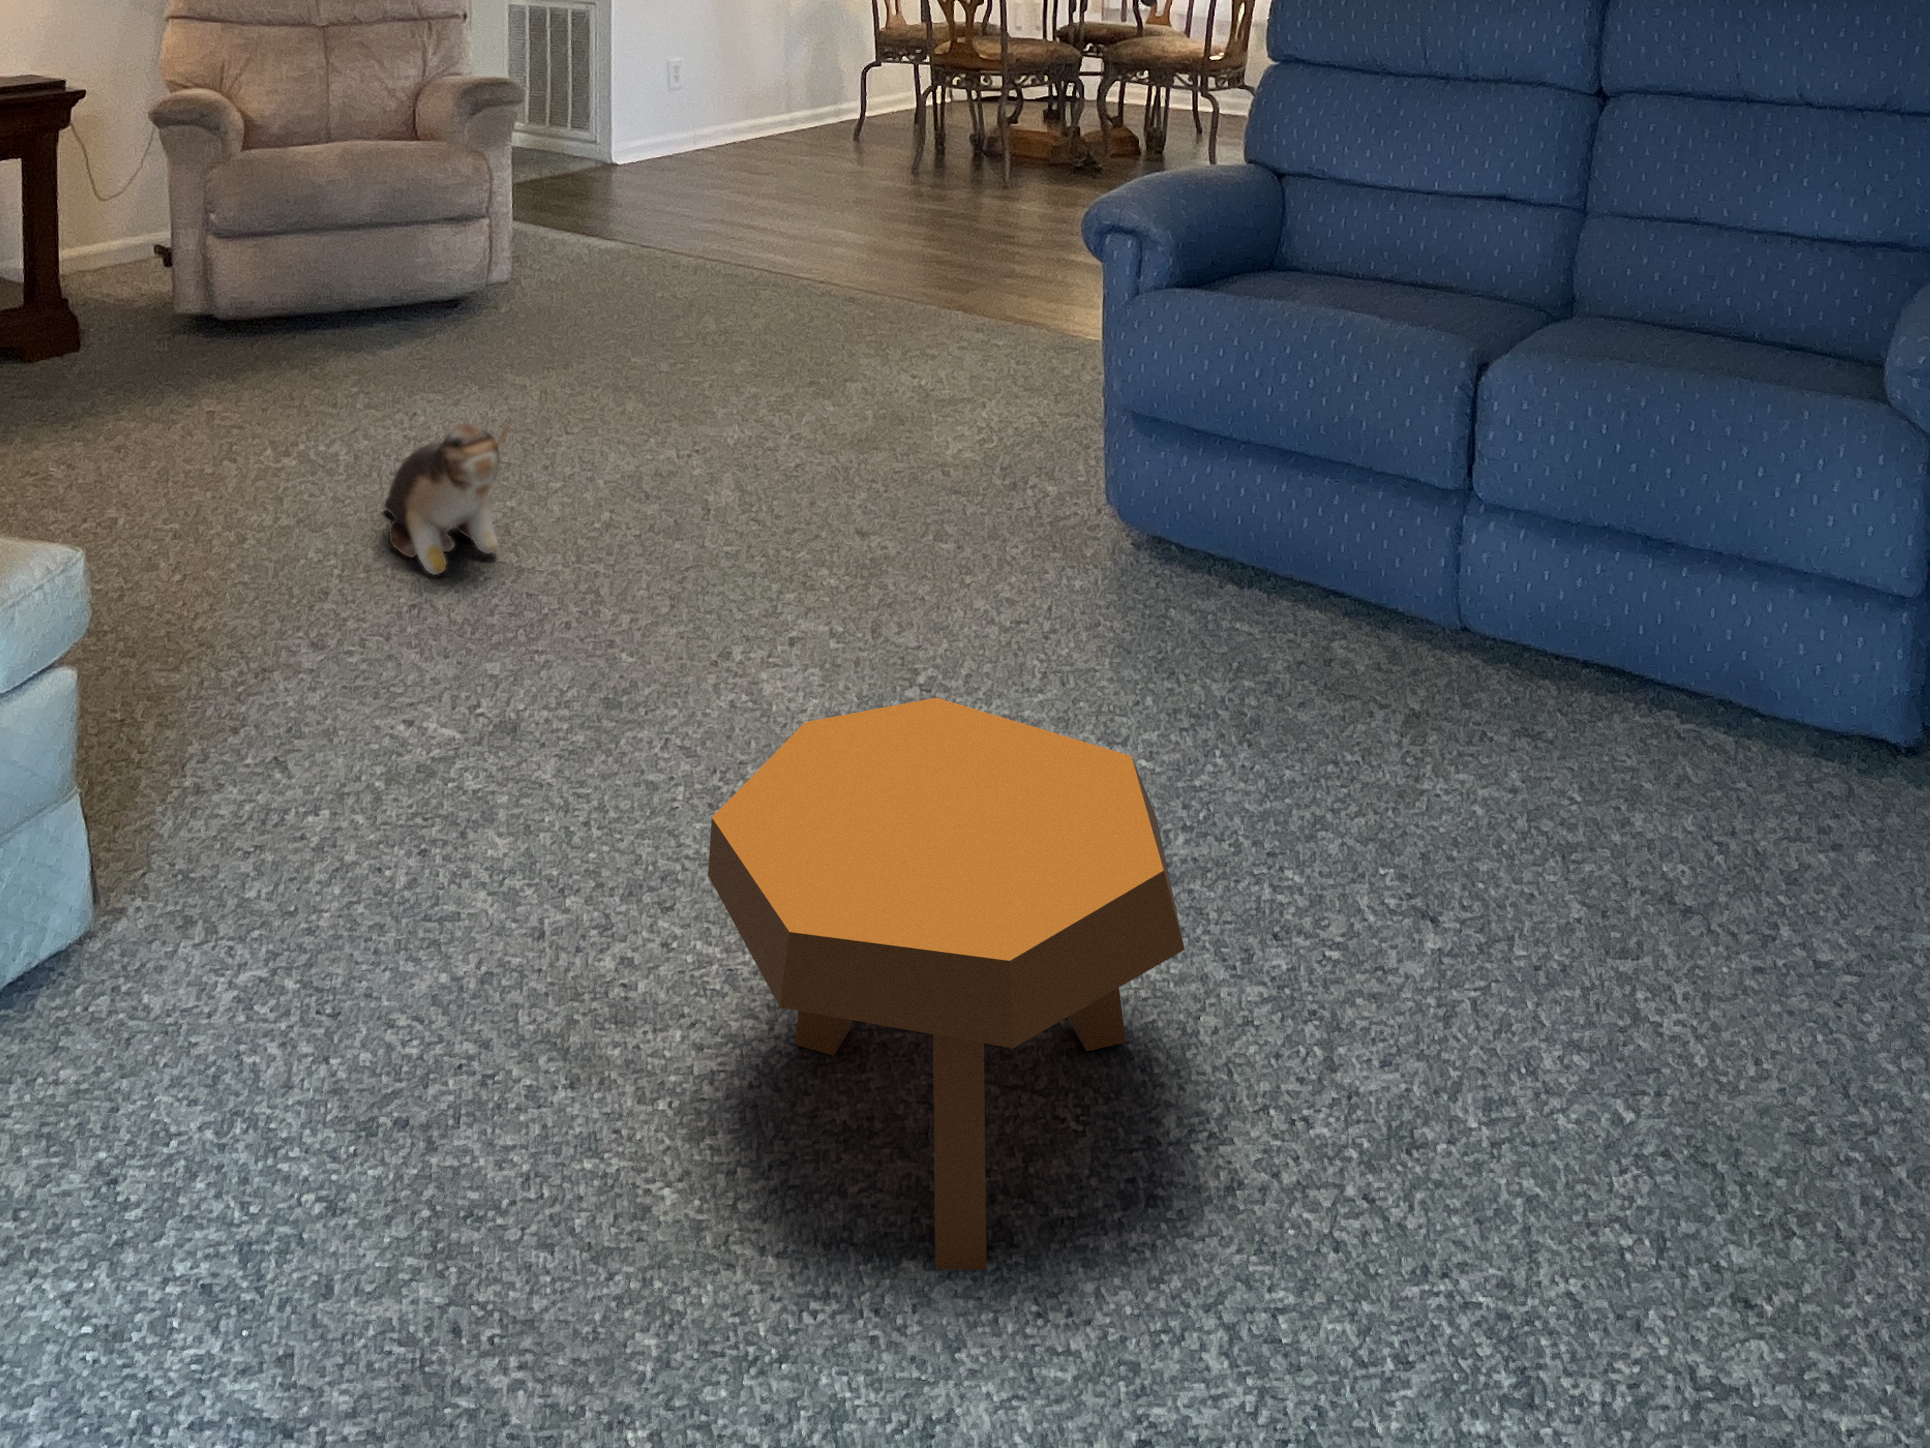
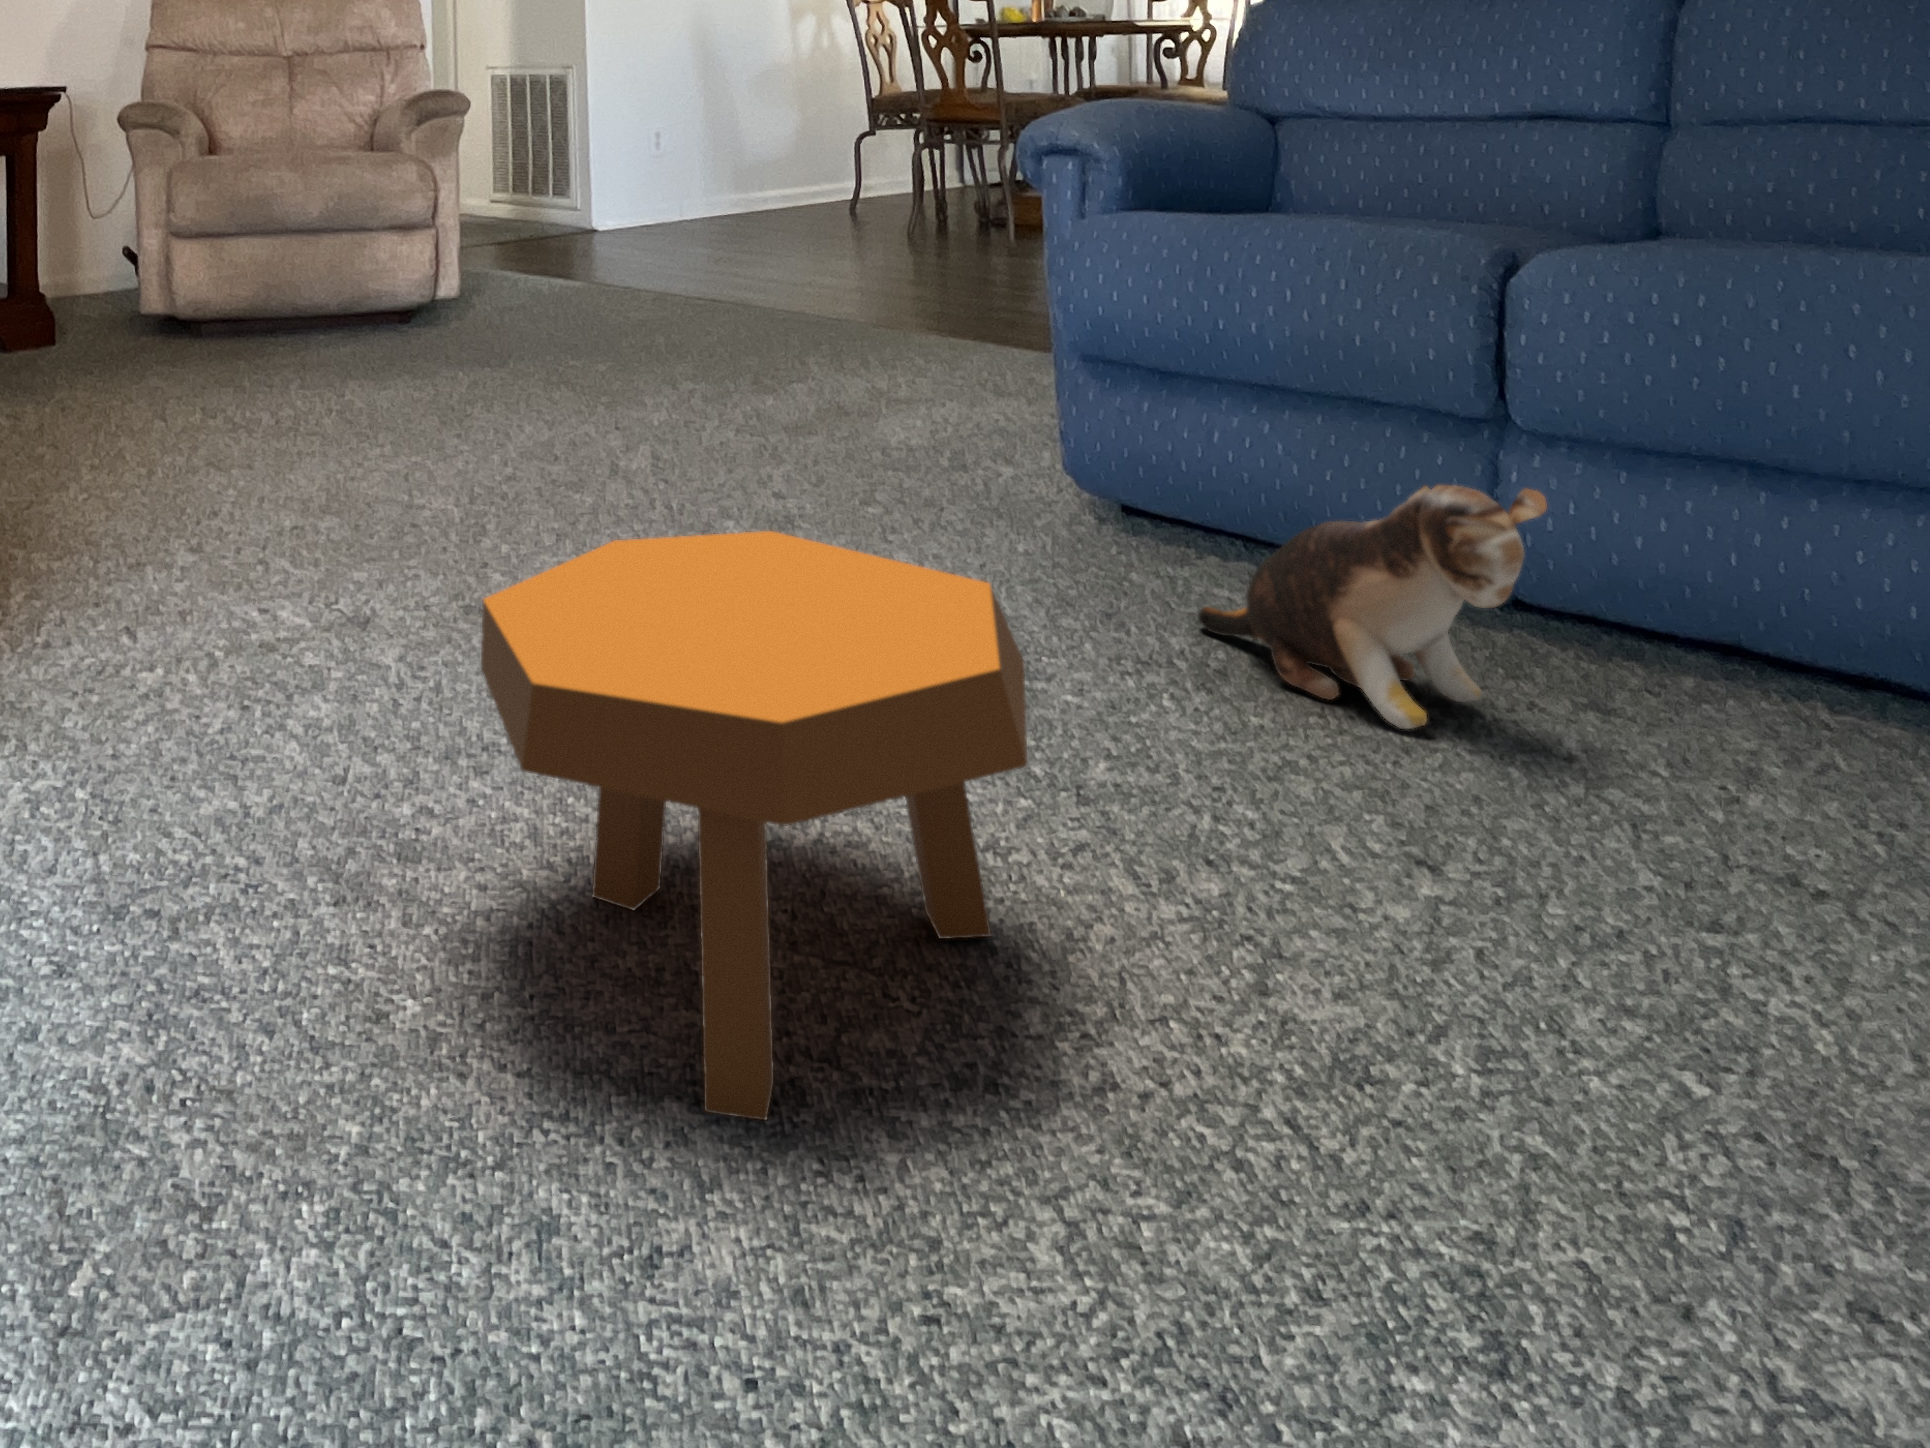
plush toy: present [384,424,508,575] -> present [1198,485,1547,729]

